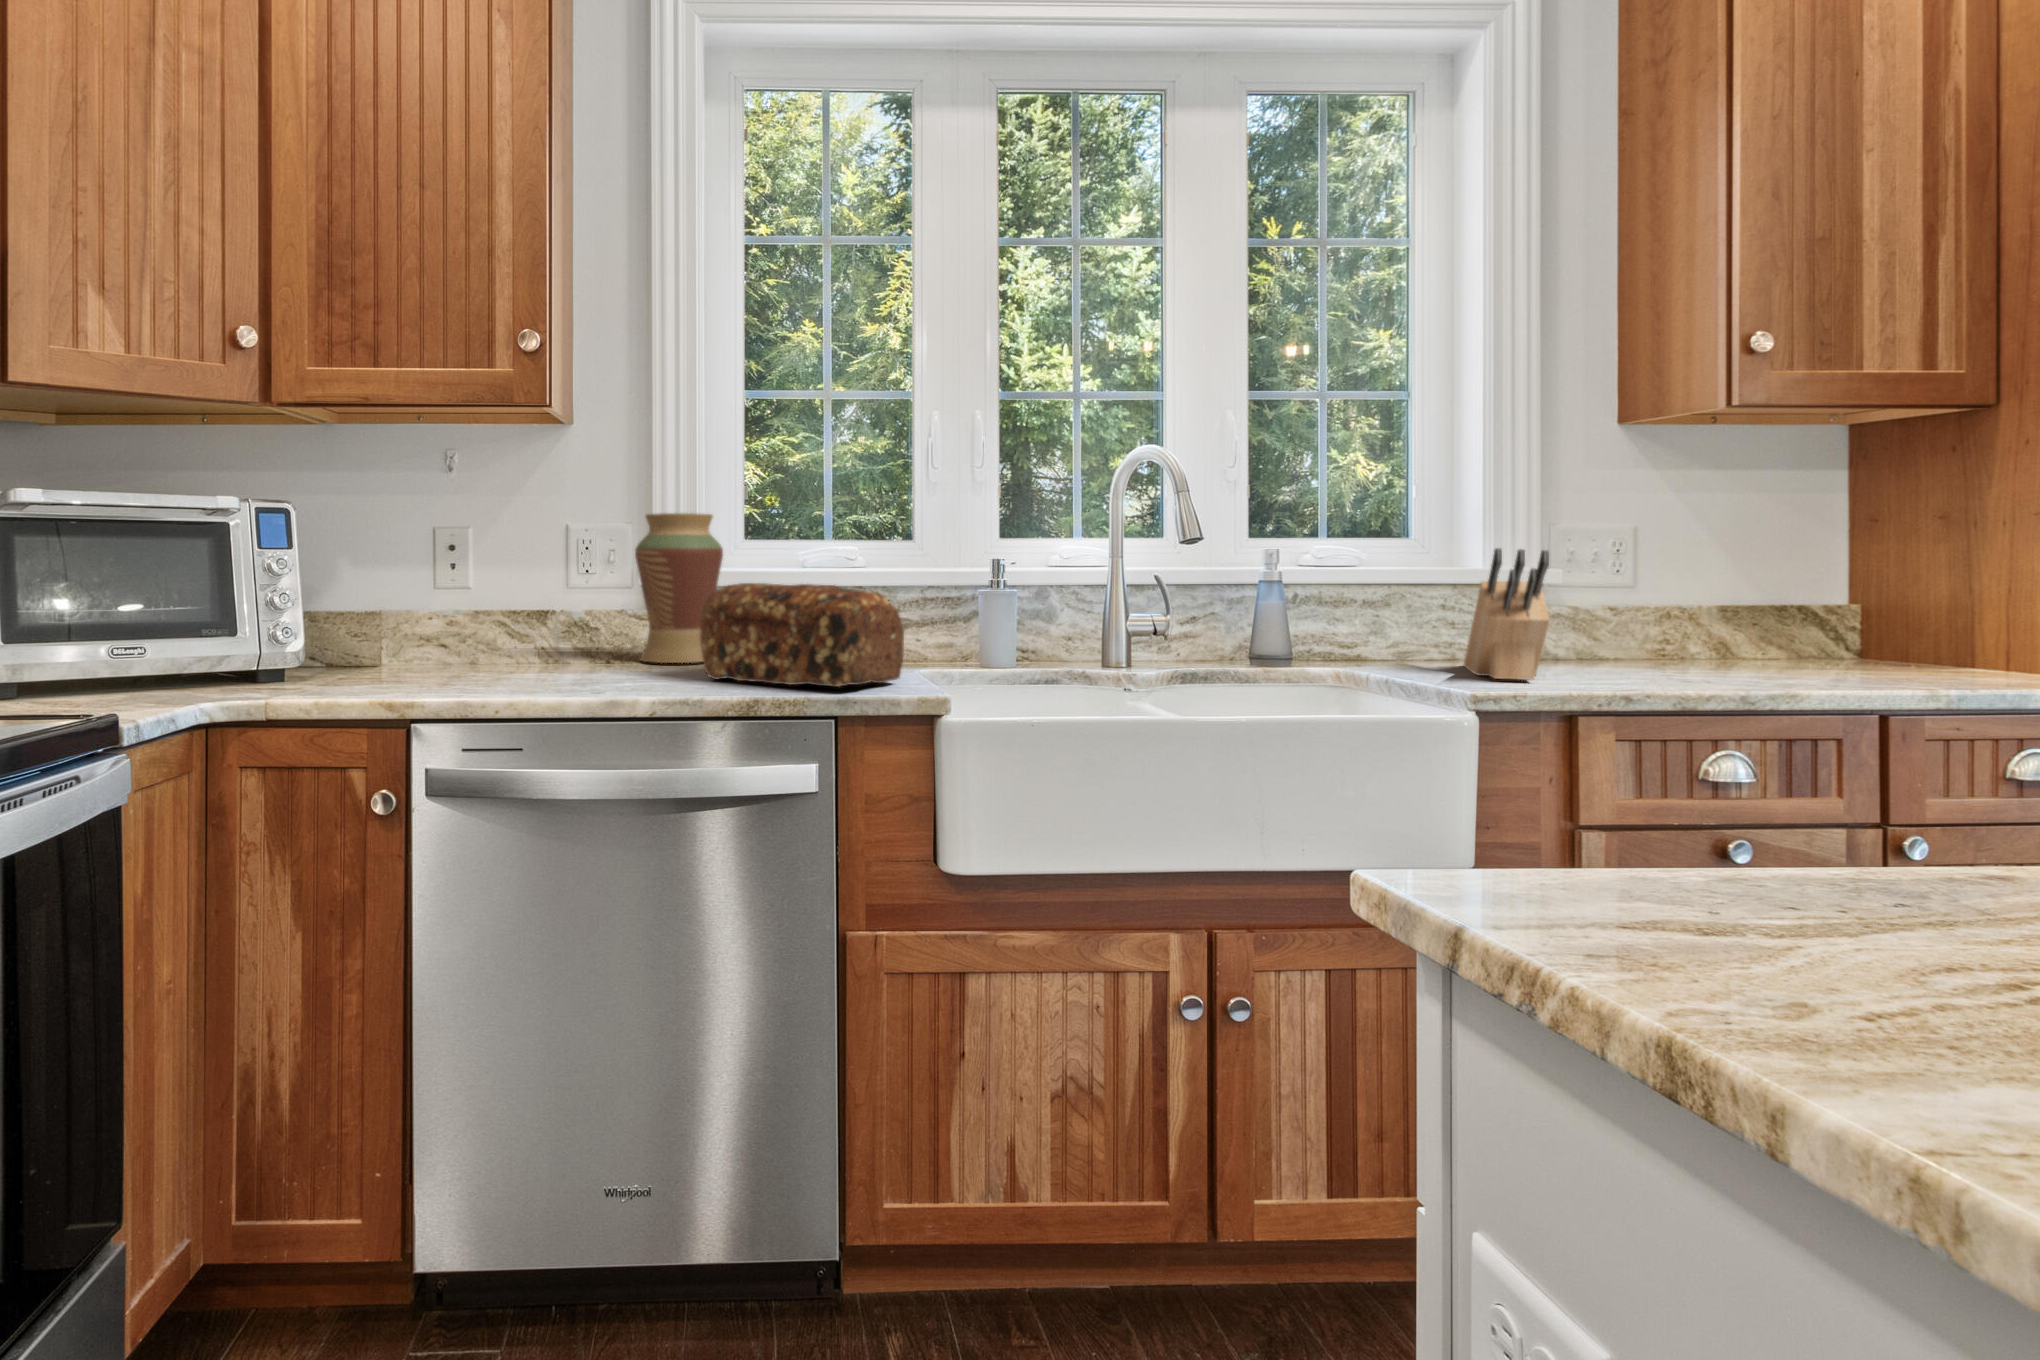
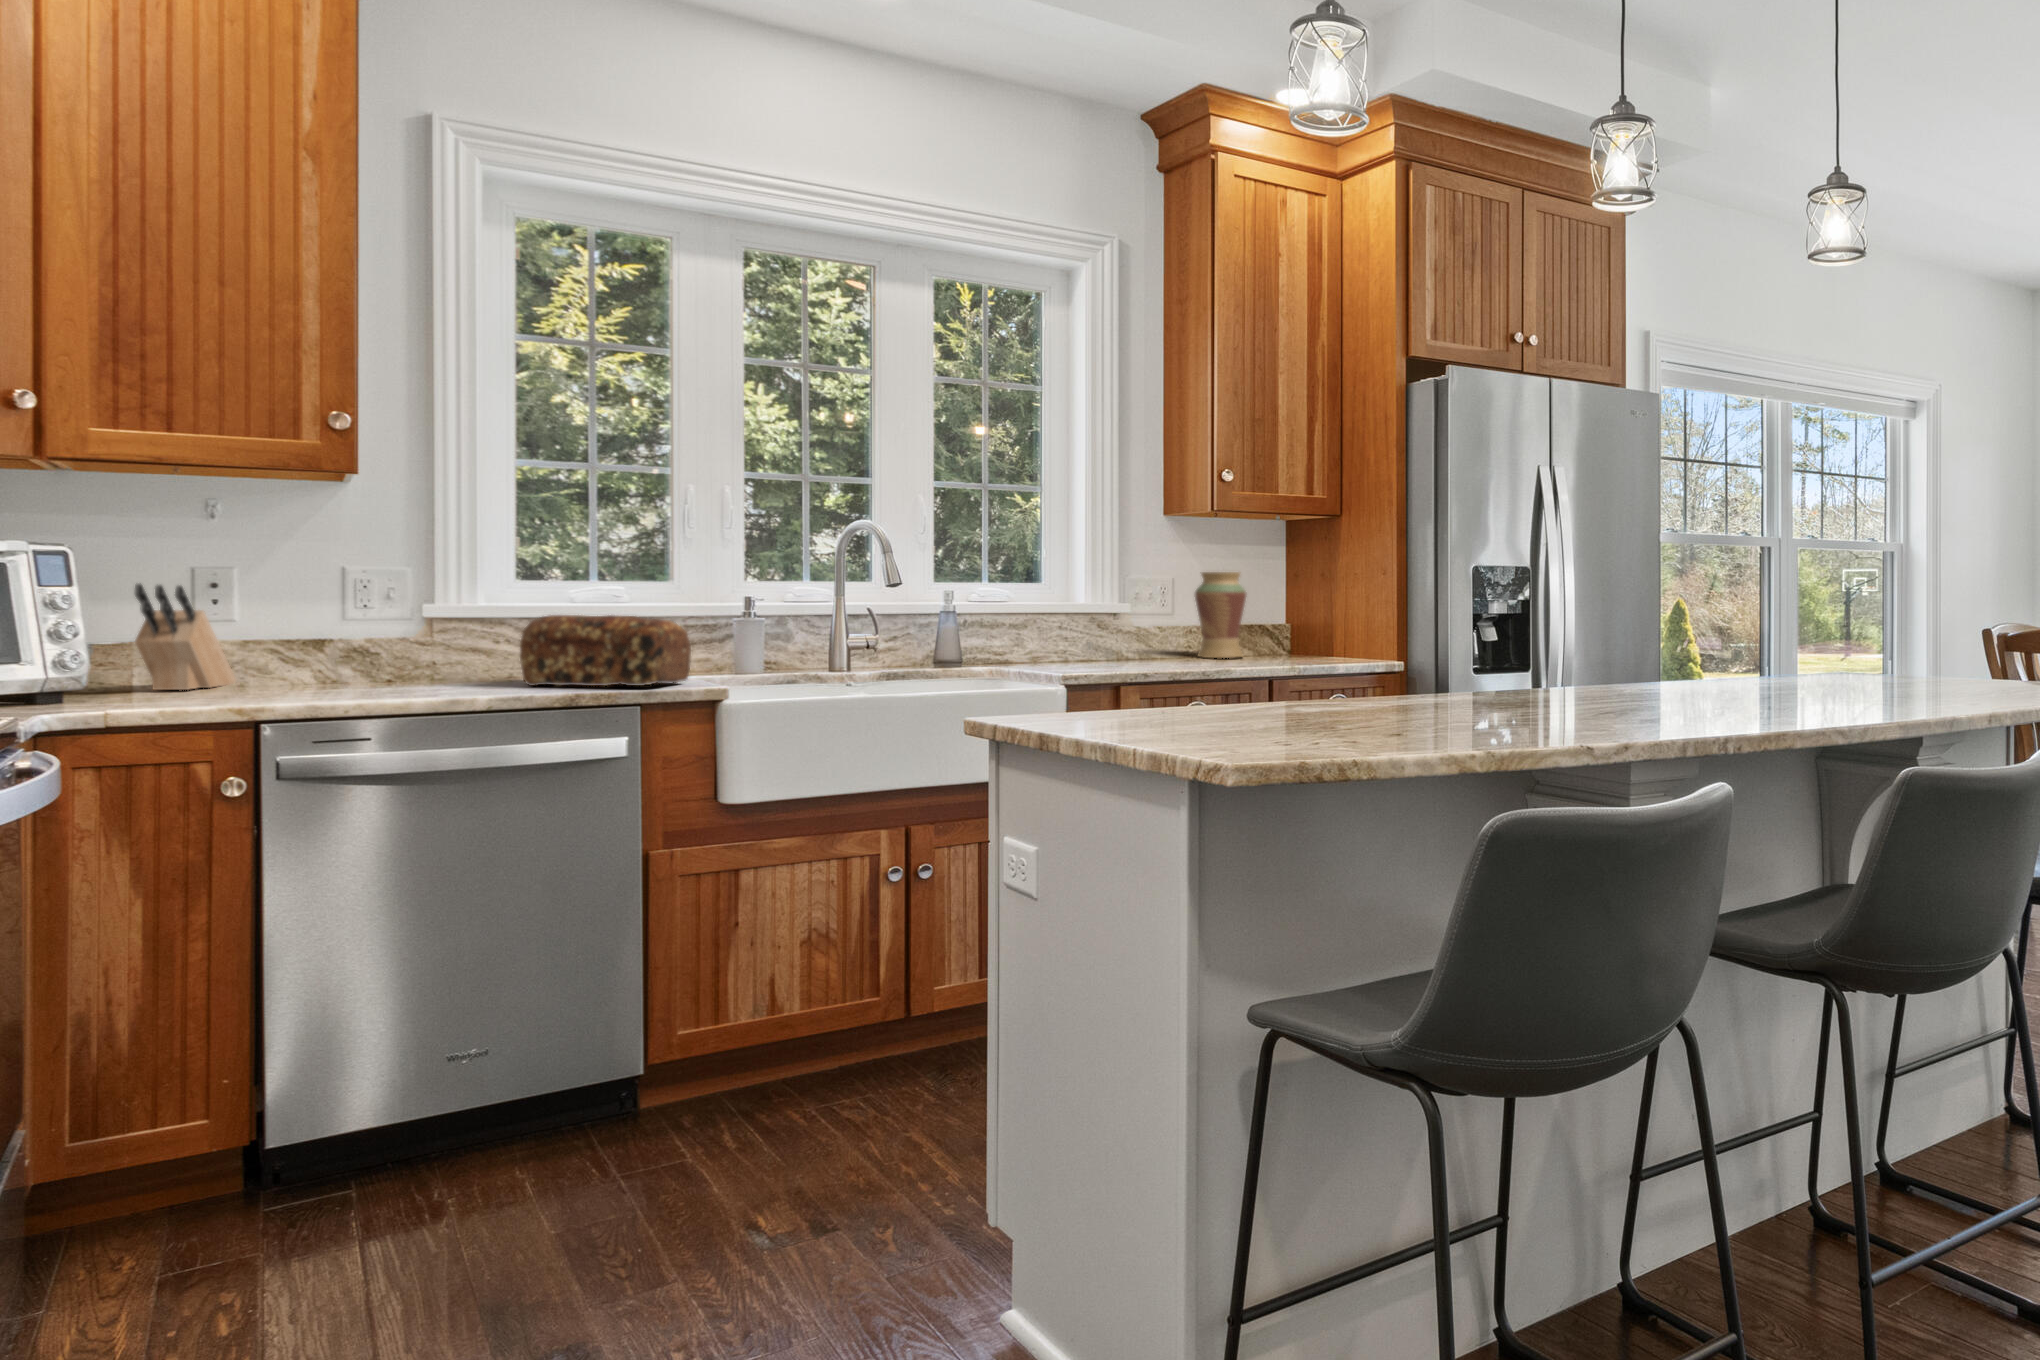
vase: present [635,513,723,663] -> present [1195,572,1246,658]
knife block: present [1464,548,1550,680] -> present [135,584,236,690]

